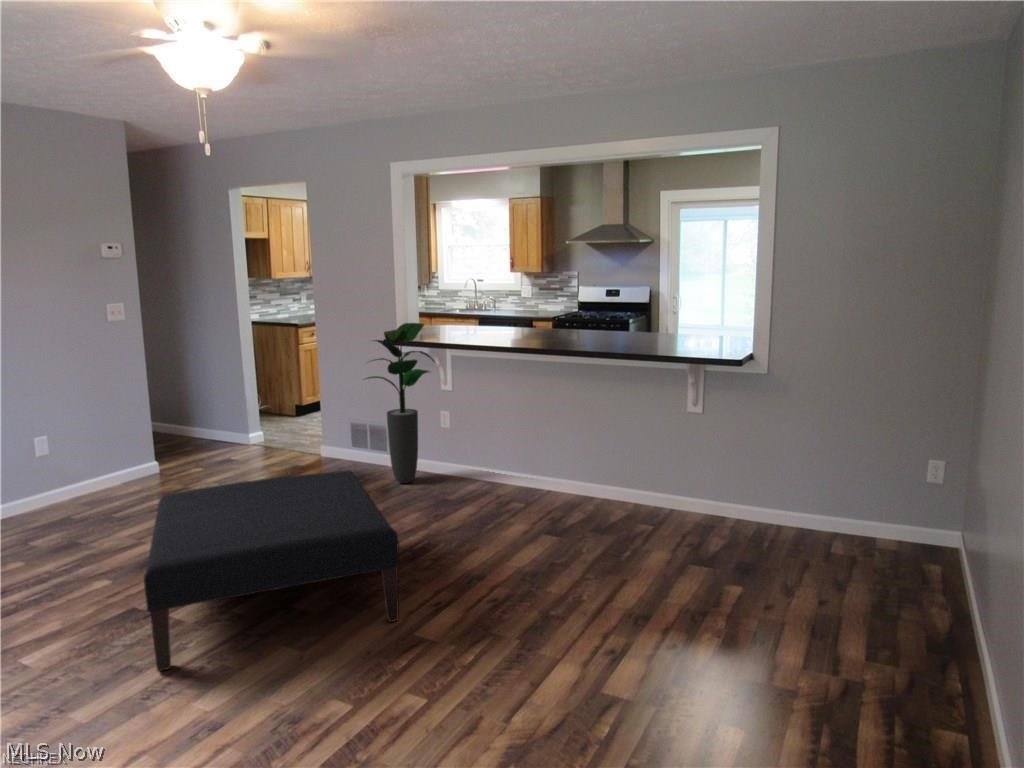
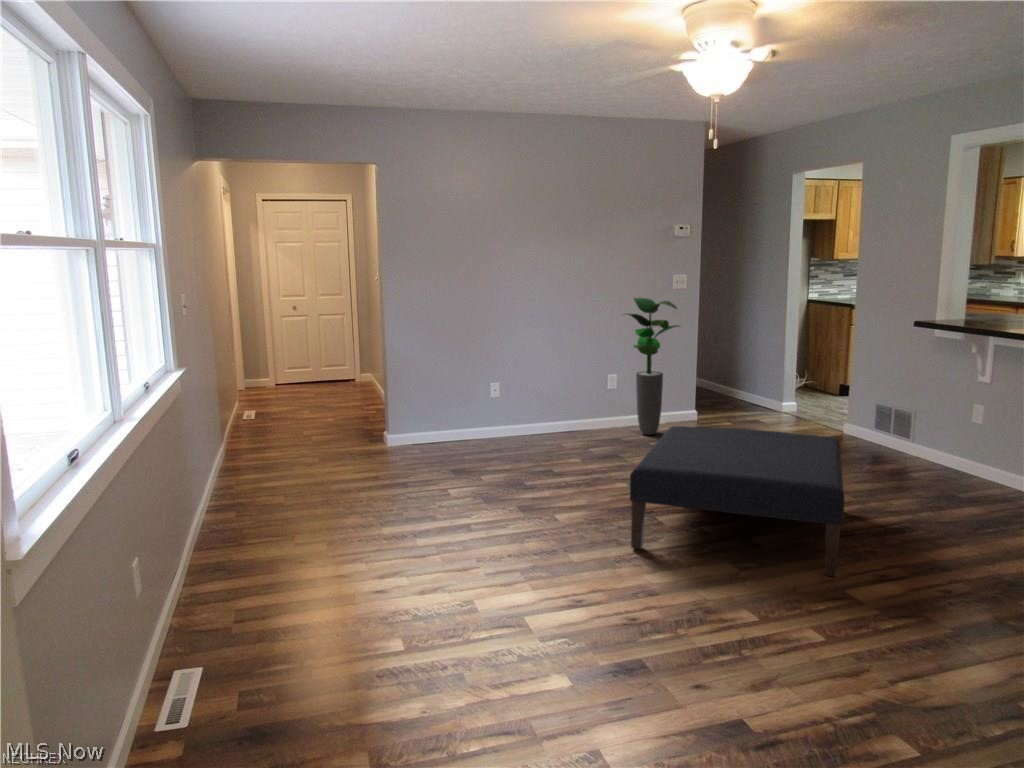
potted plant: present [366,323,435,483] -> present [627,298,679,435]

